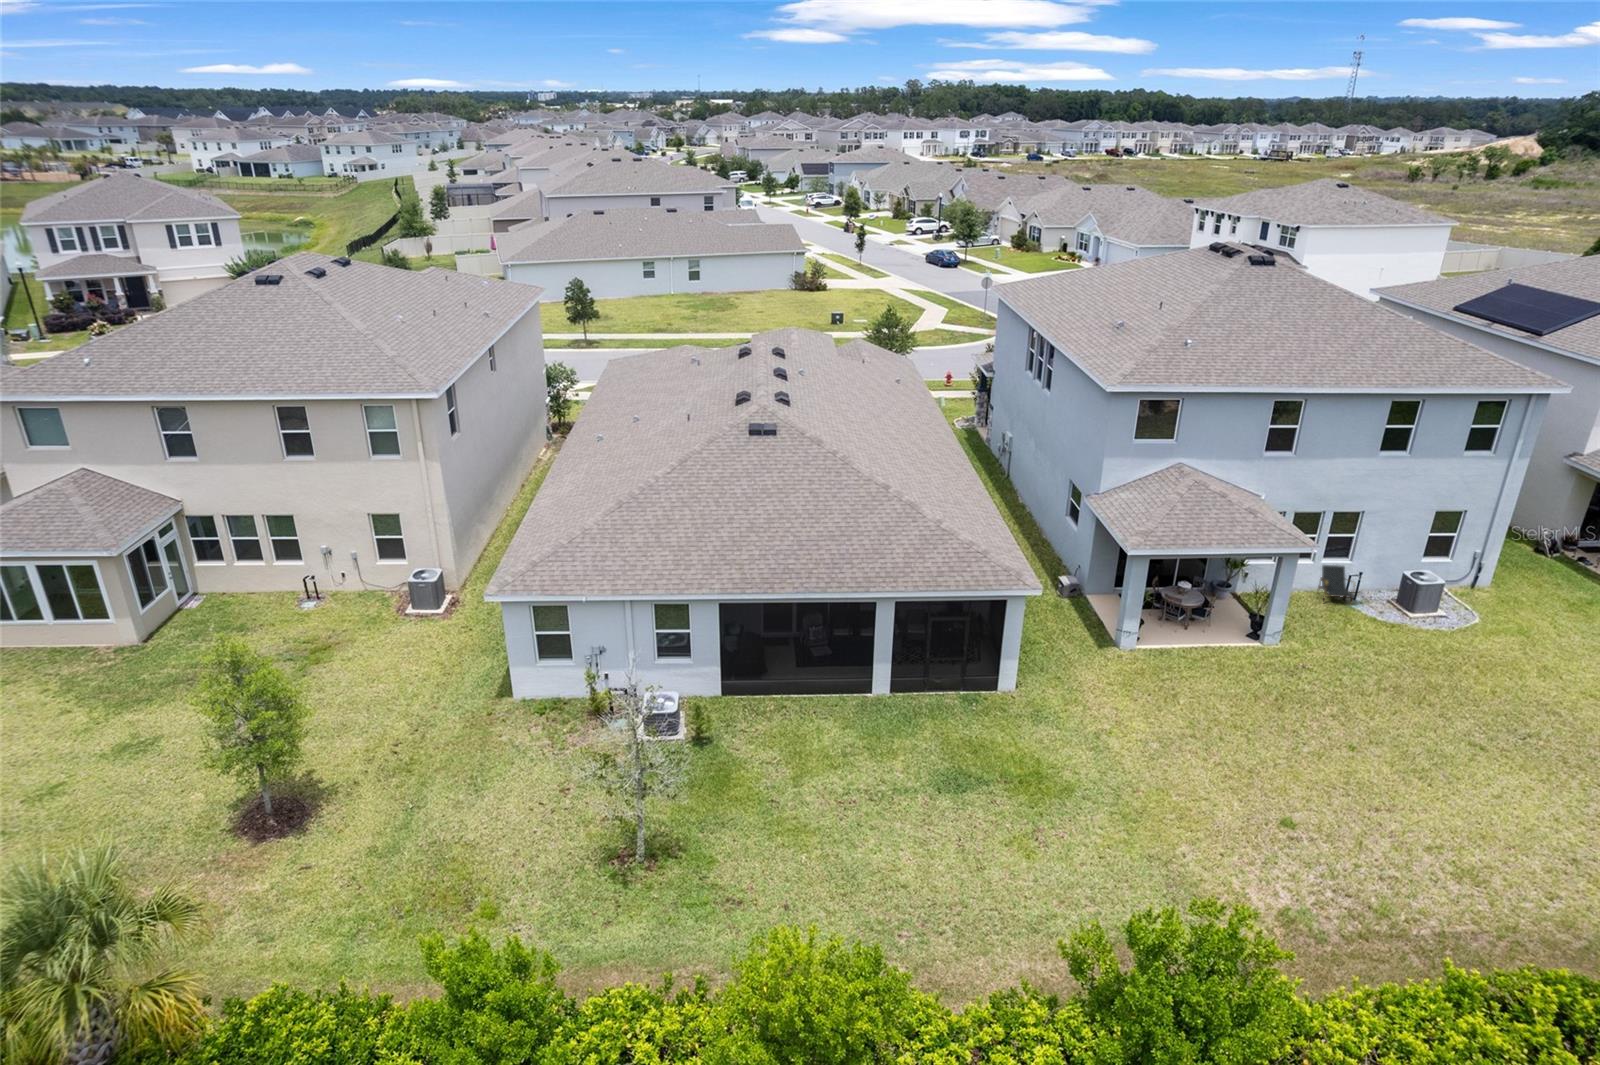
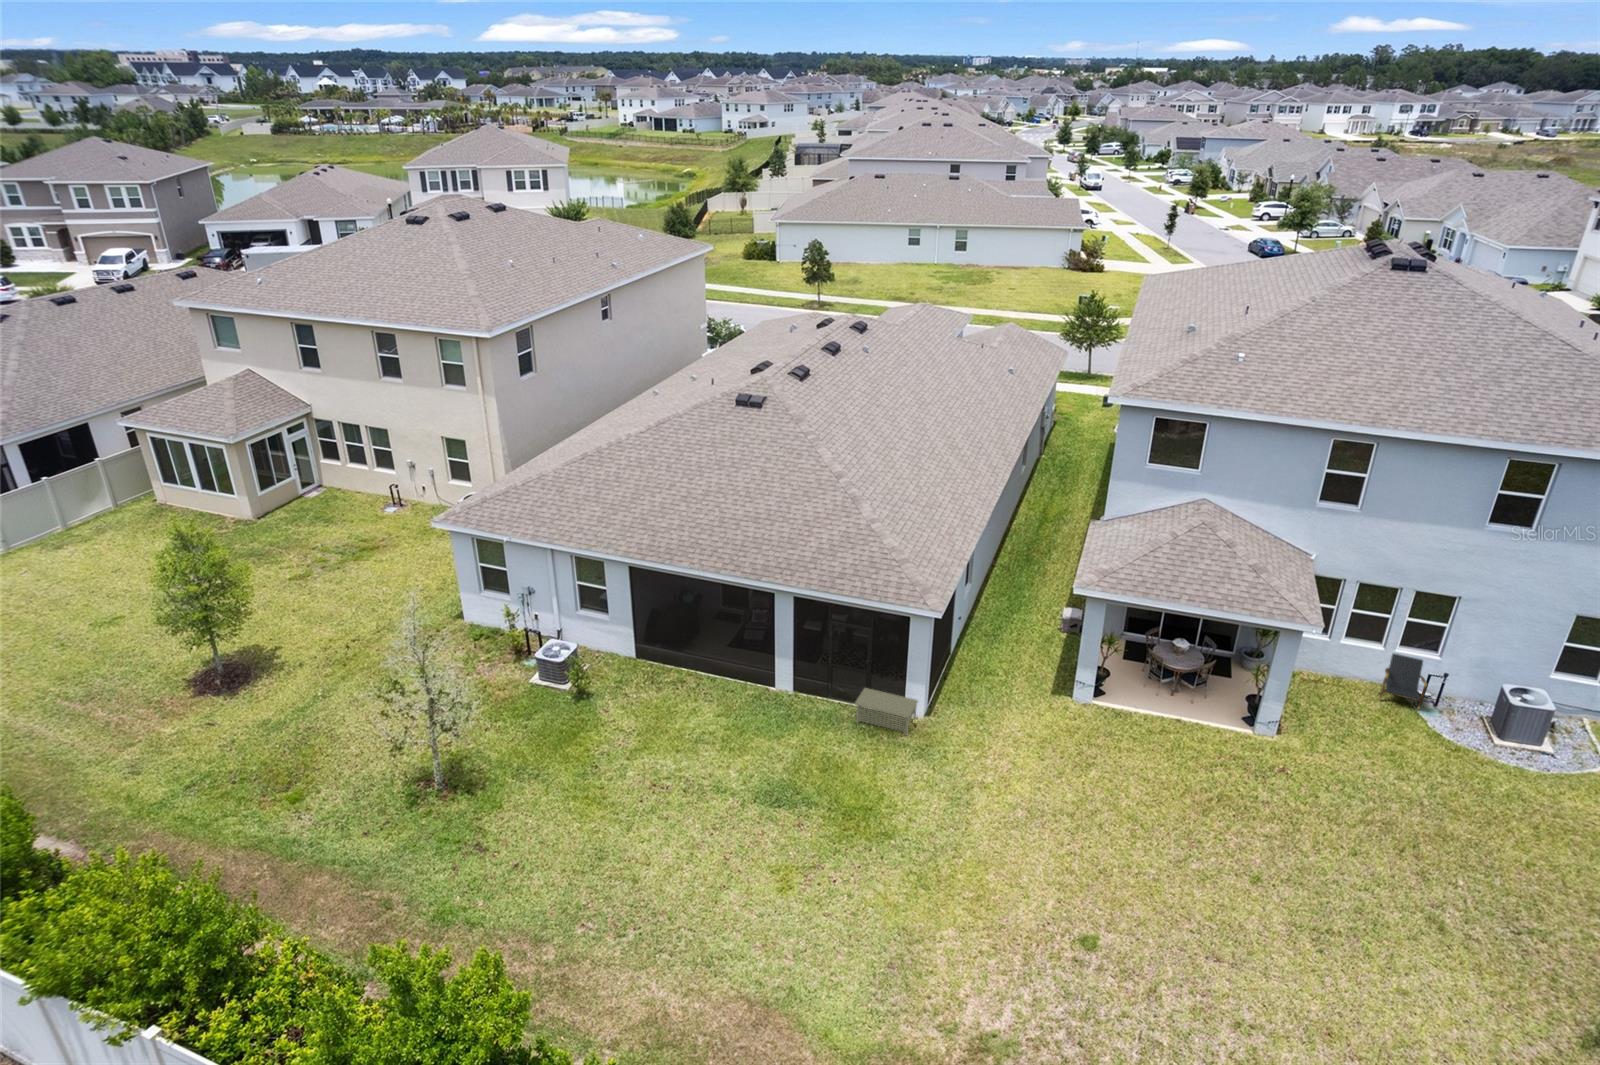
storage bench: none [969,672,1025,705] -> present [855,688,918,735]

